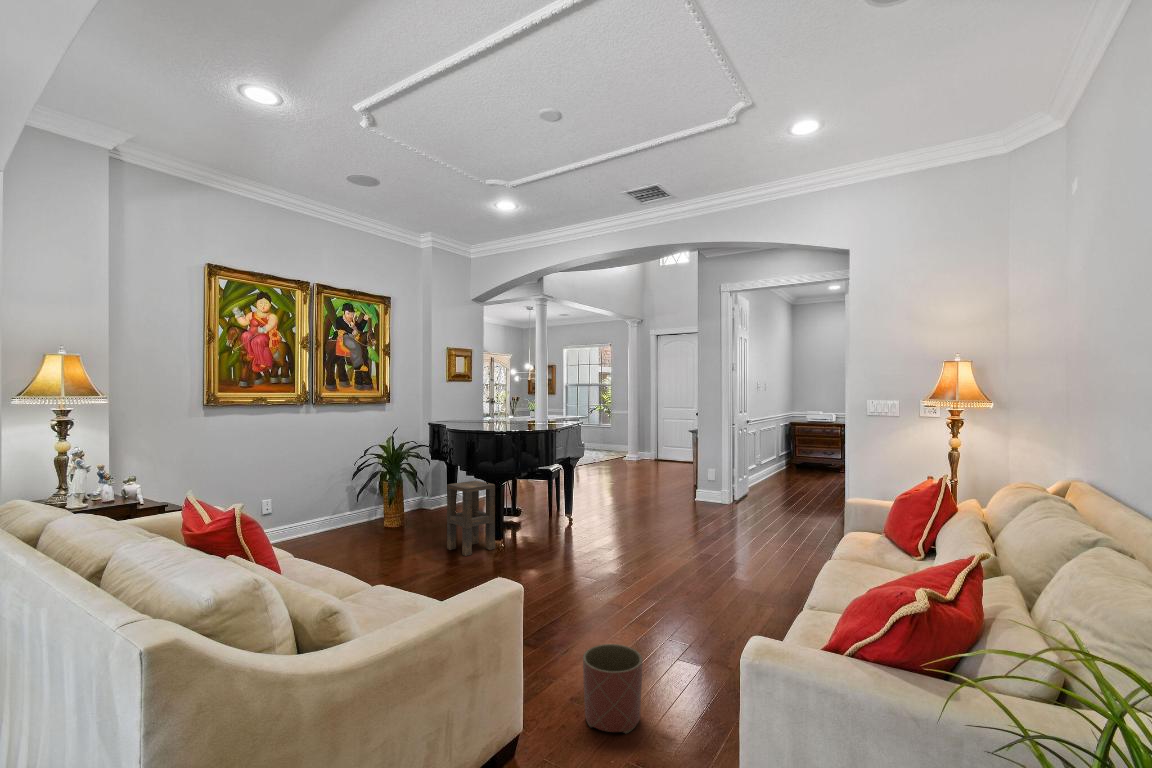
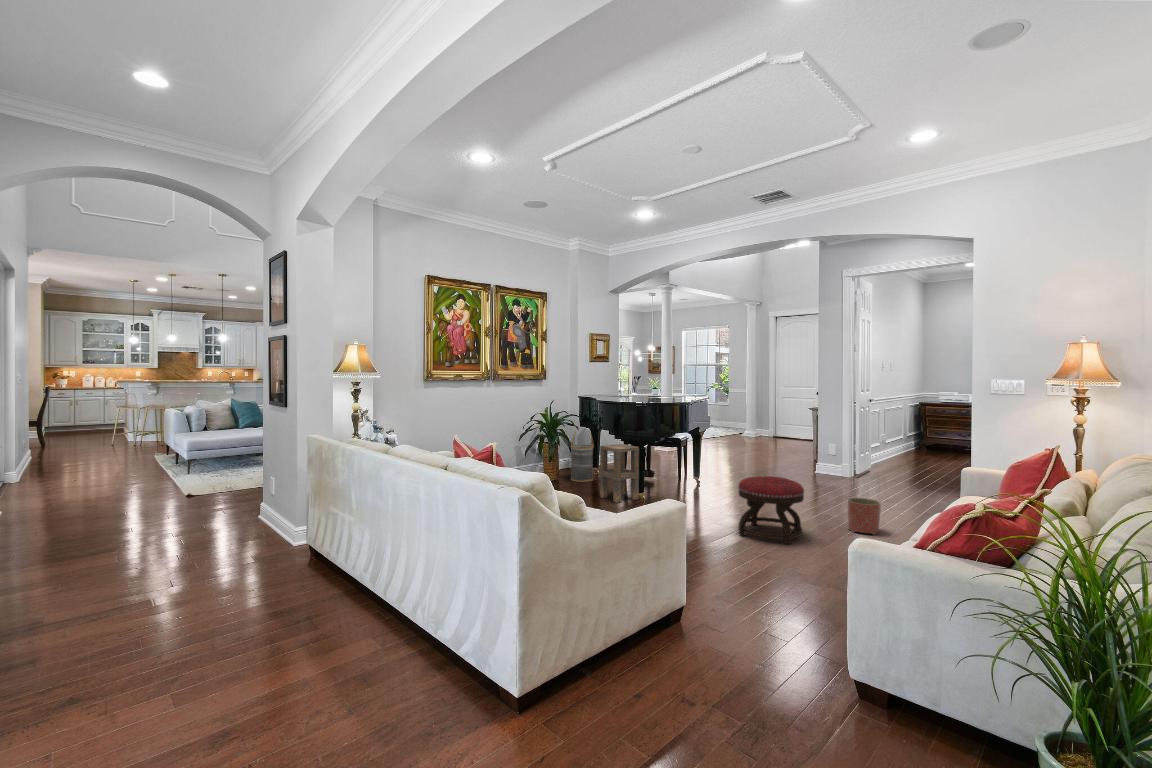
basket: none [415,464,446,528] -> present [570,431,594,482]
ottoman: none [609,517,684,602] -> present [738,476,804,544]
planter: present [583,644,643,734] -> present [848,498,881,535]

